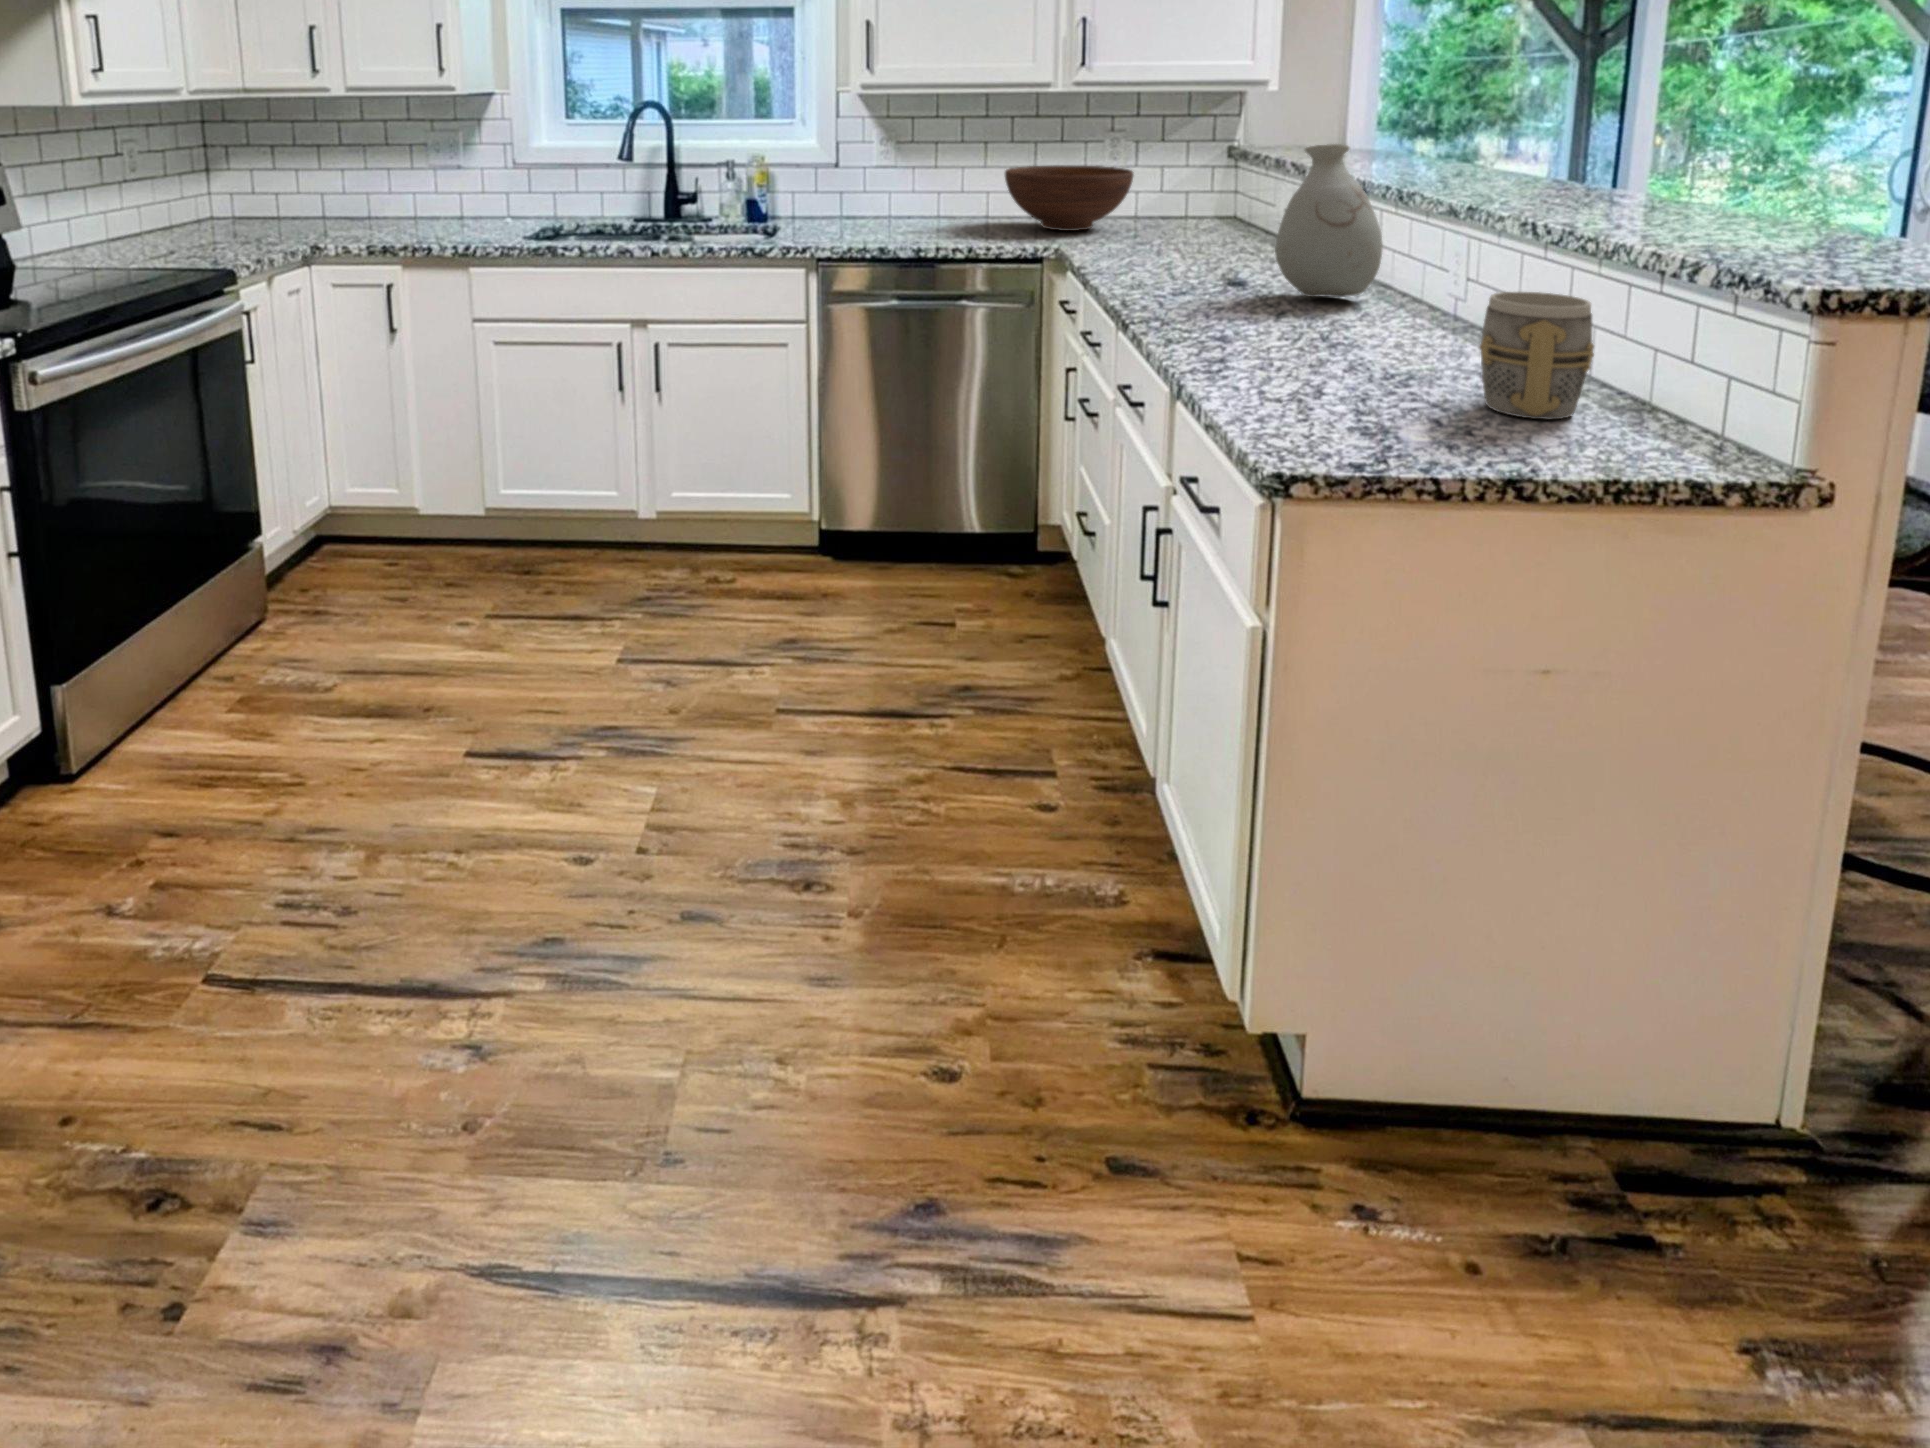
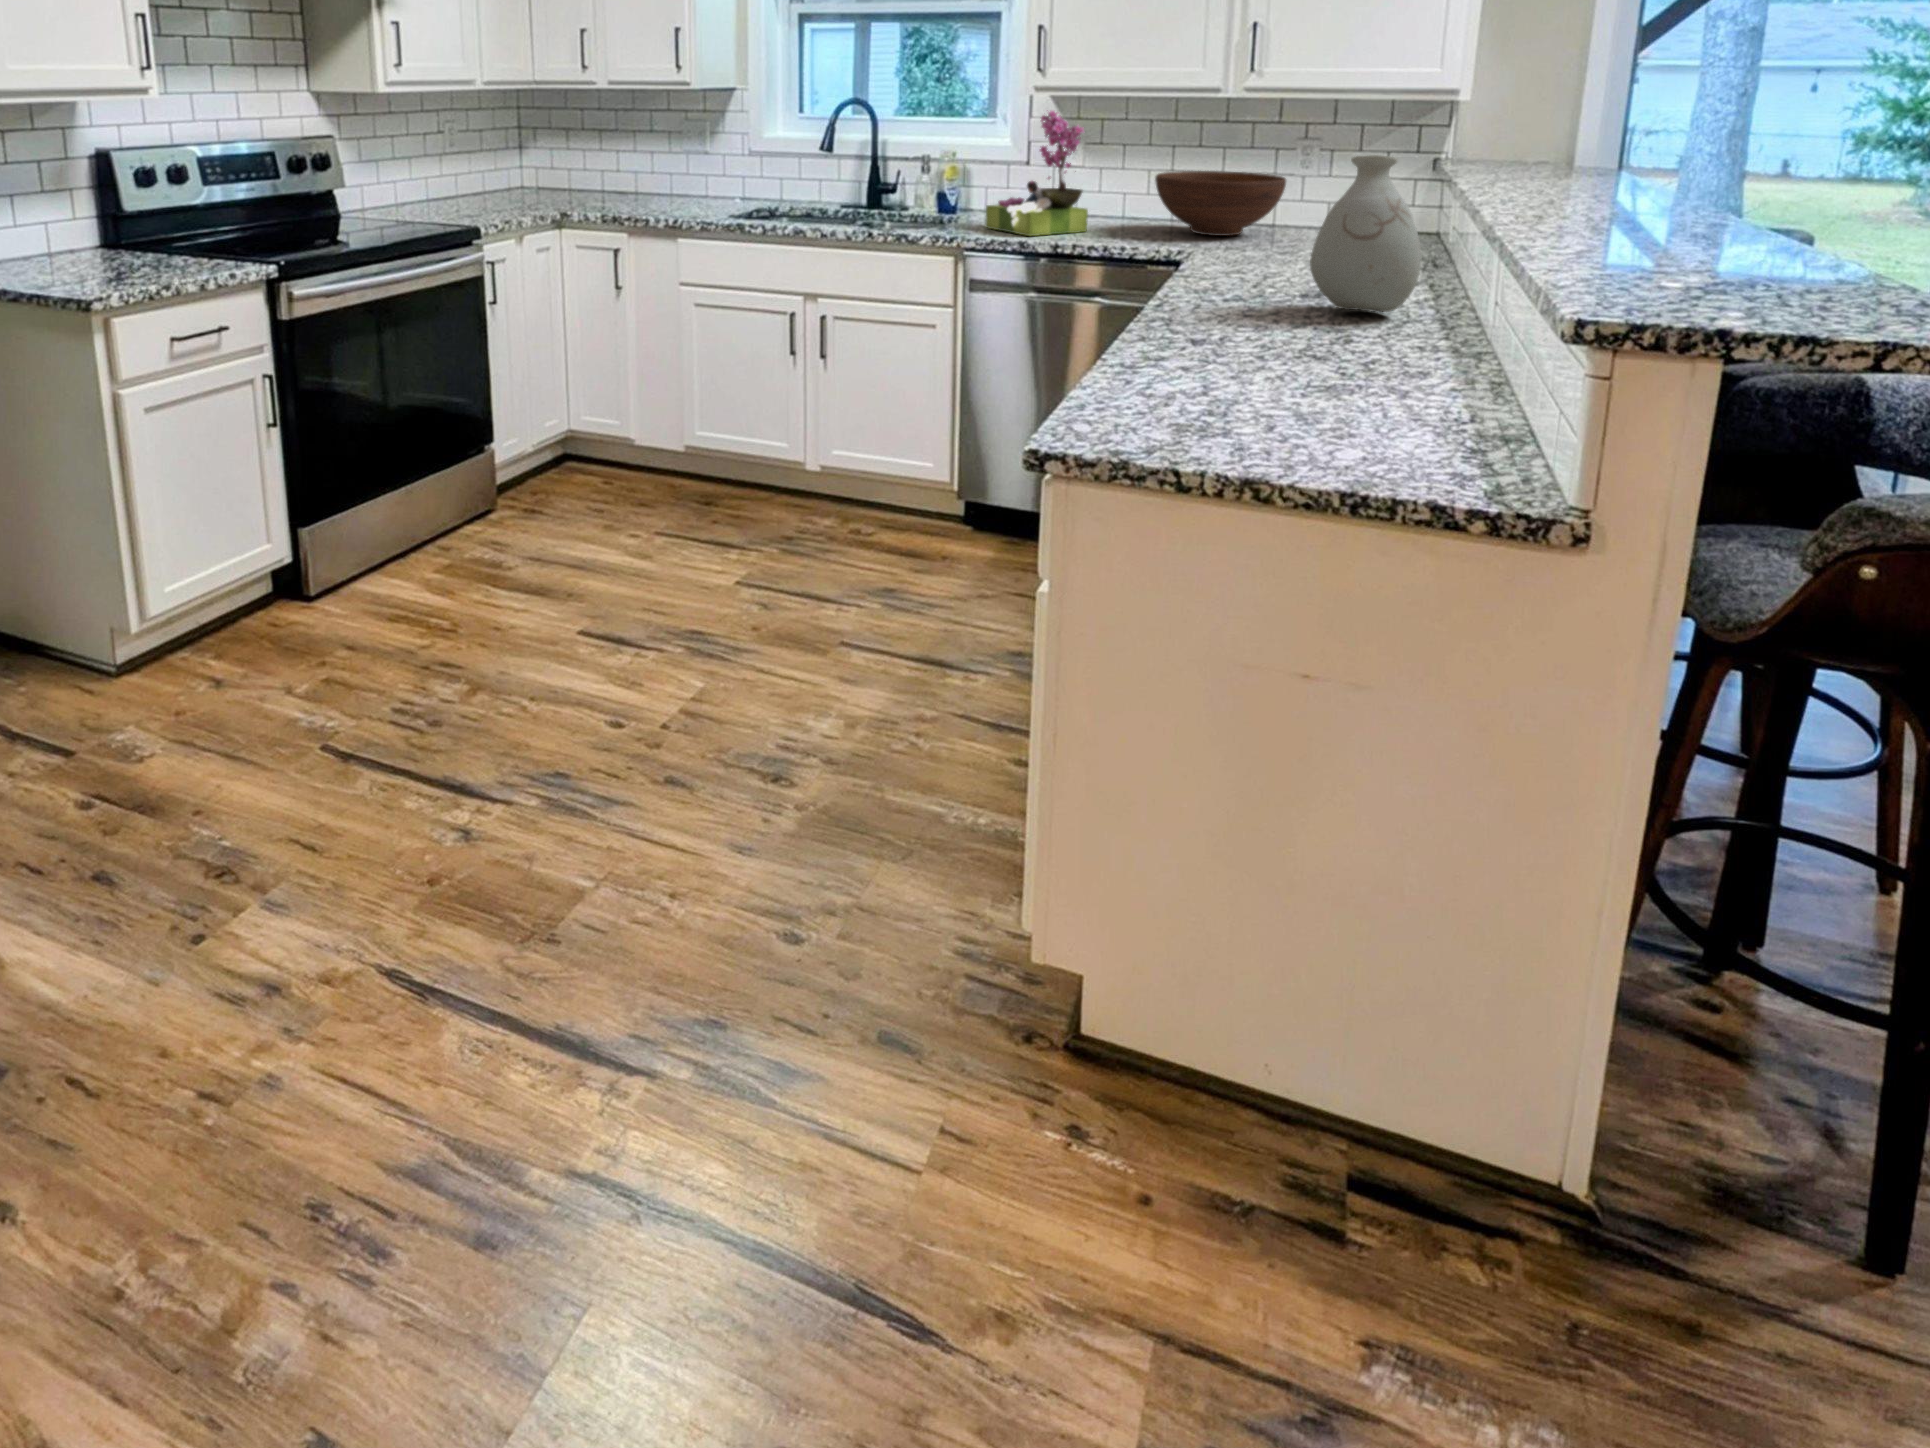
flower arrangement: none [834,105,942,242] -> present [986,110,1088,236]
mug: present [1480,292,1594,419] -> none [1327,306,1439,437]

